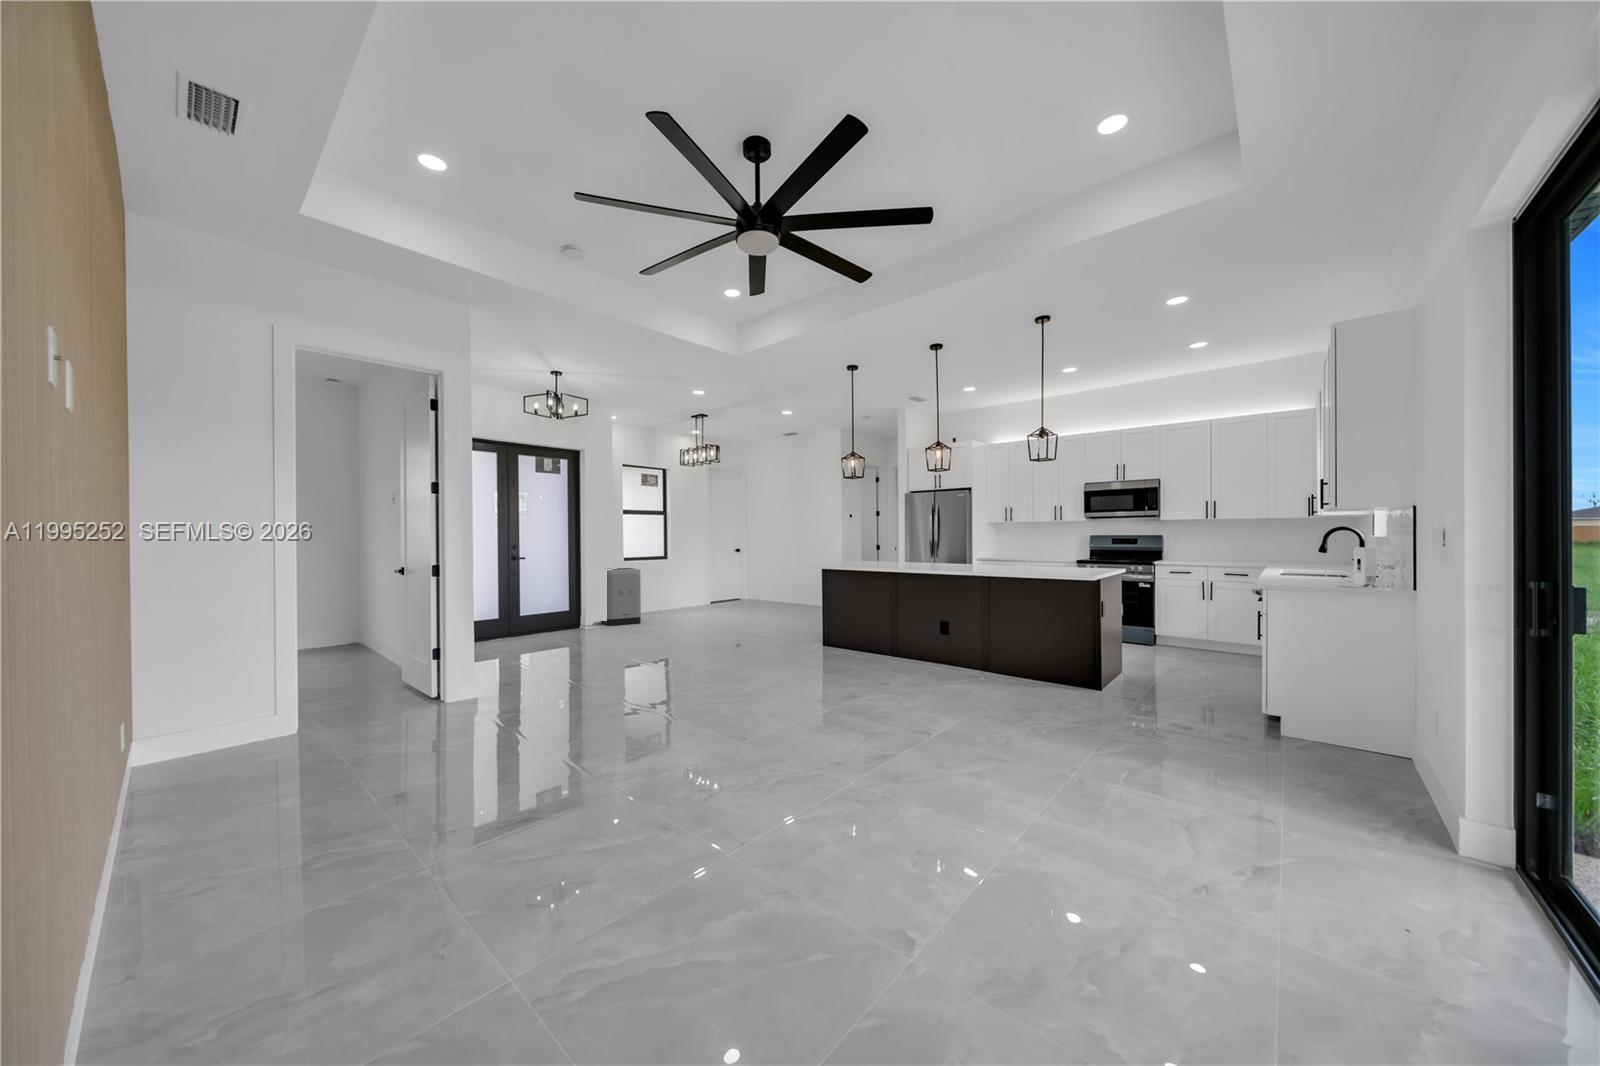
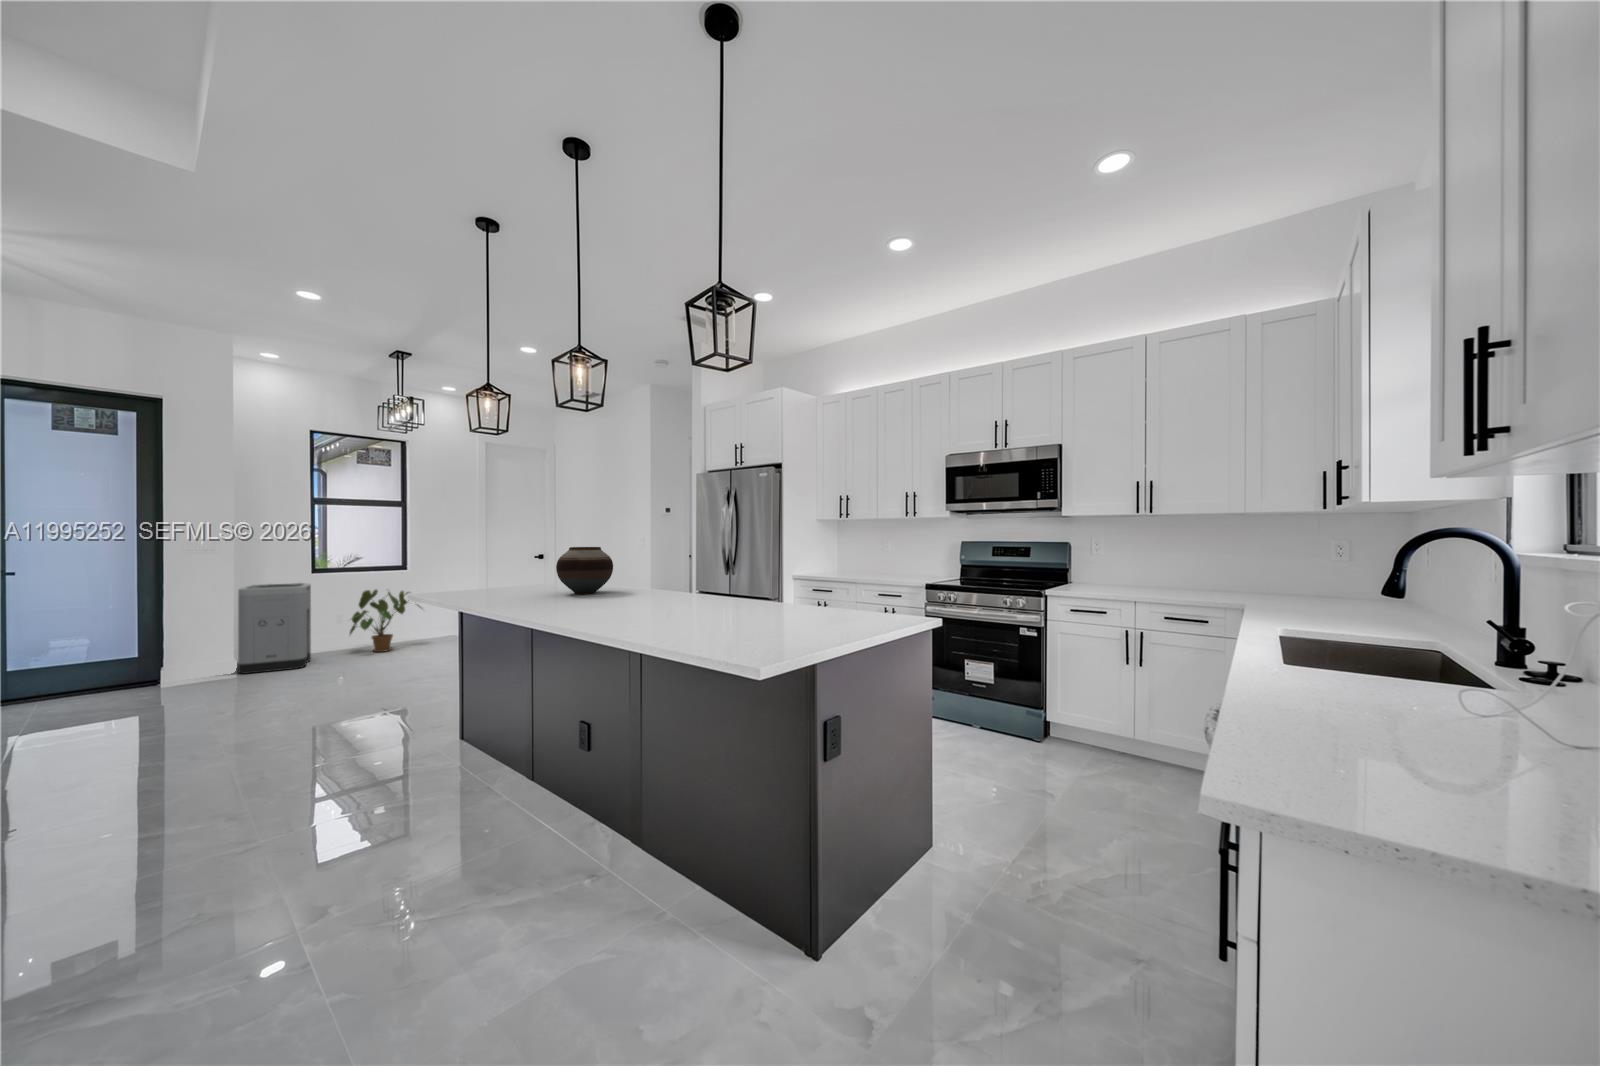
vase: none [896,538,925,563] -> present [556,547,613,594]
house plant: none [645,573,689,616] -> present [350,590,420,652]

